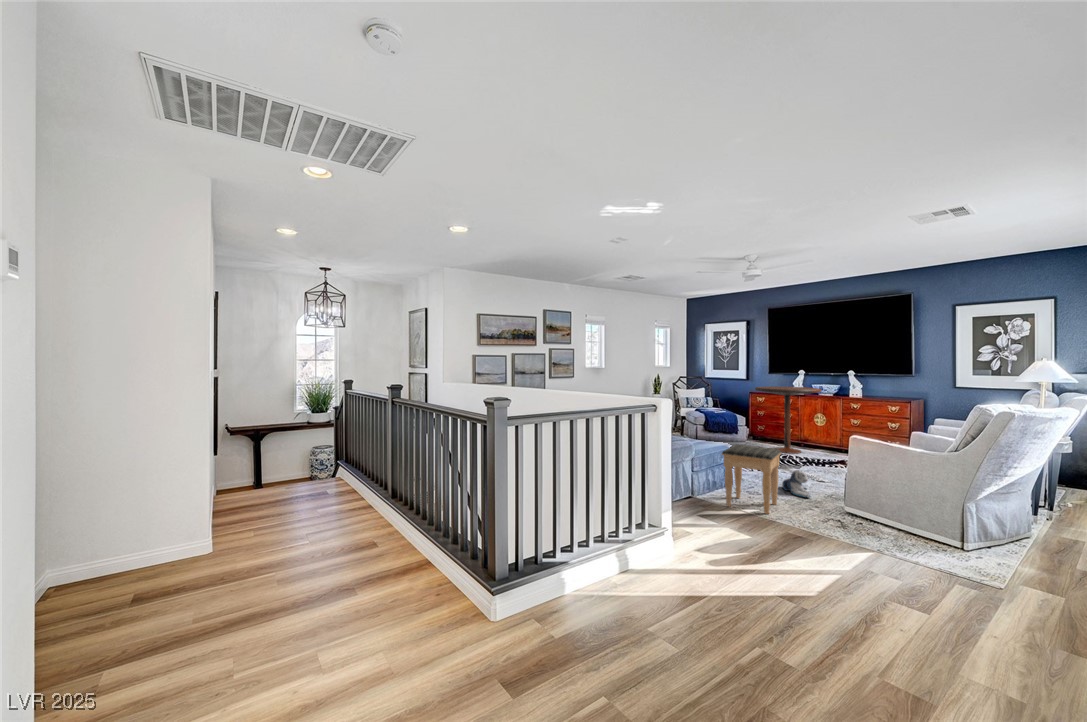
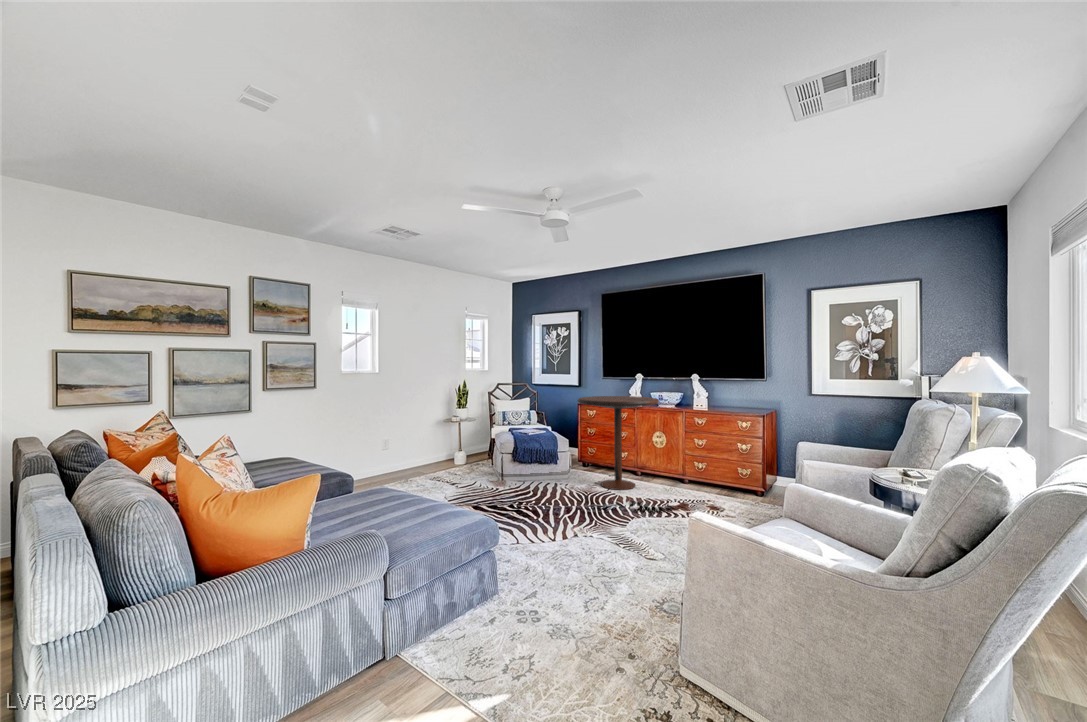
footstool: present [722,445,781,514] -> none [437,523,563,695]
plush toy: present [782,470,811,498] -> none [583,554,623,611]

